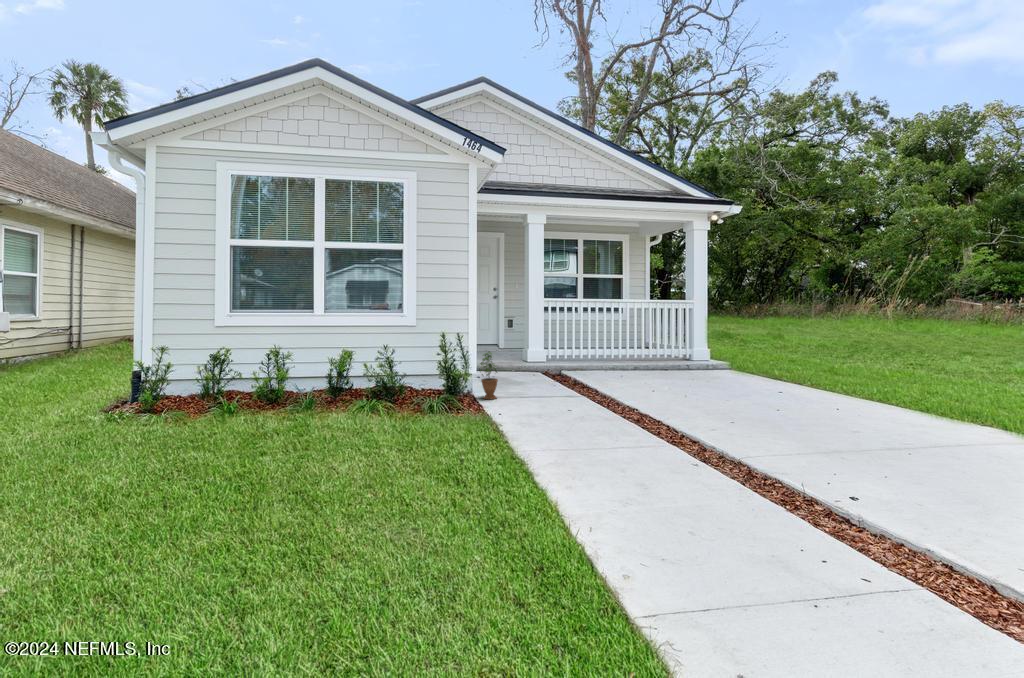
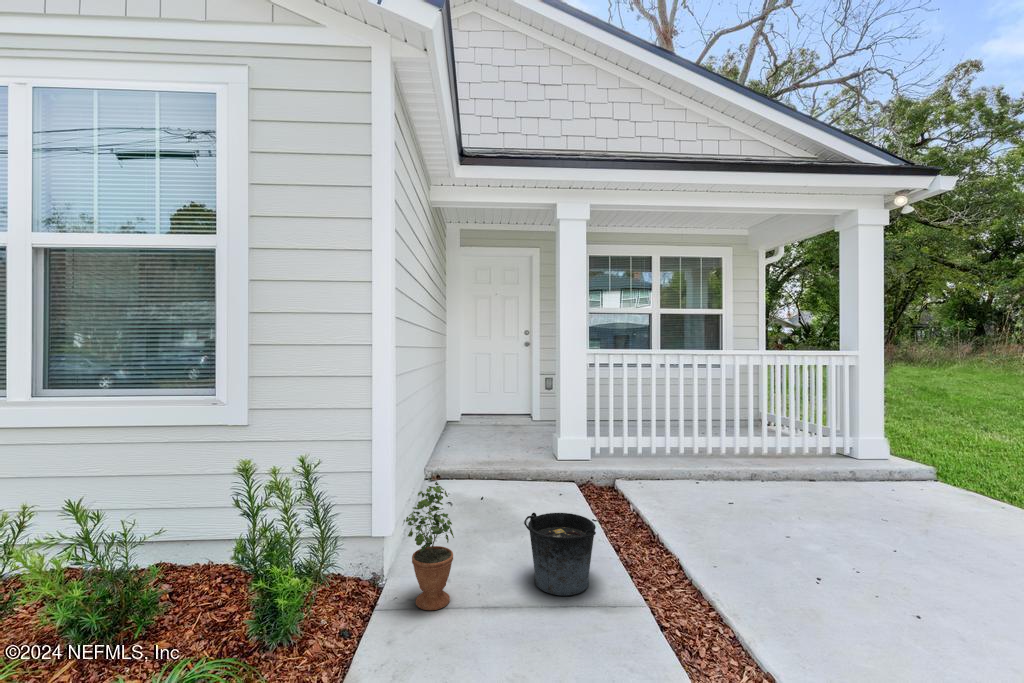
bucket: none [524,367,554,395] -> present [524,513,596,596]

